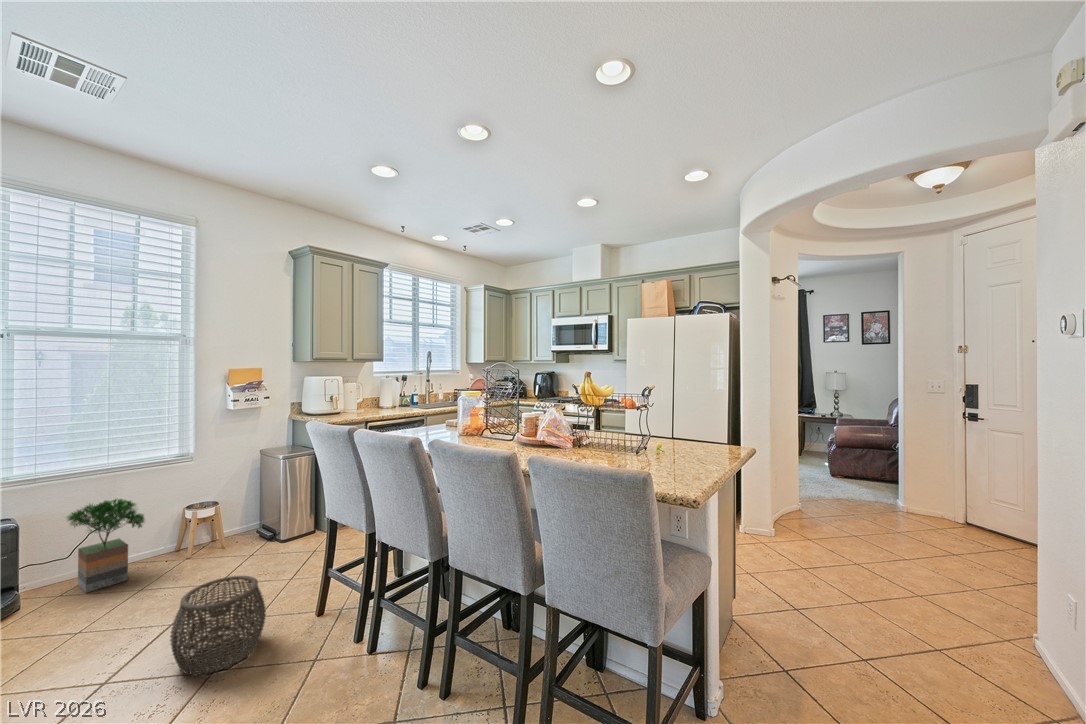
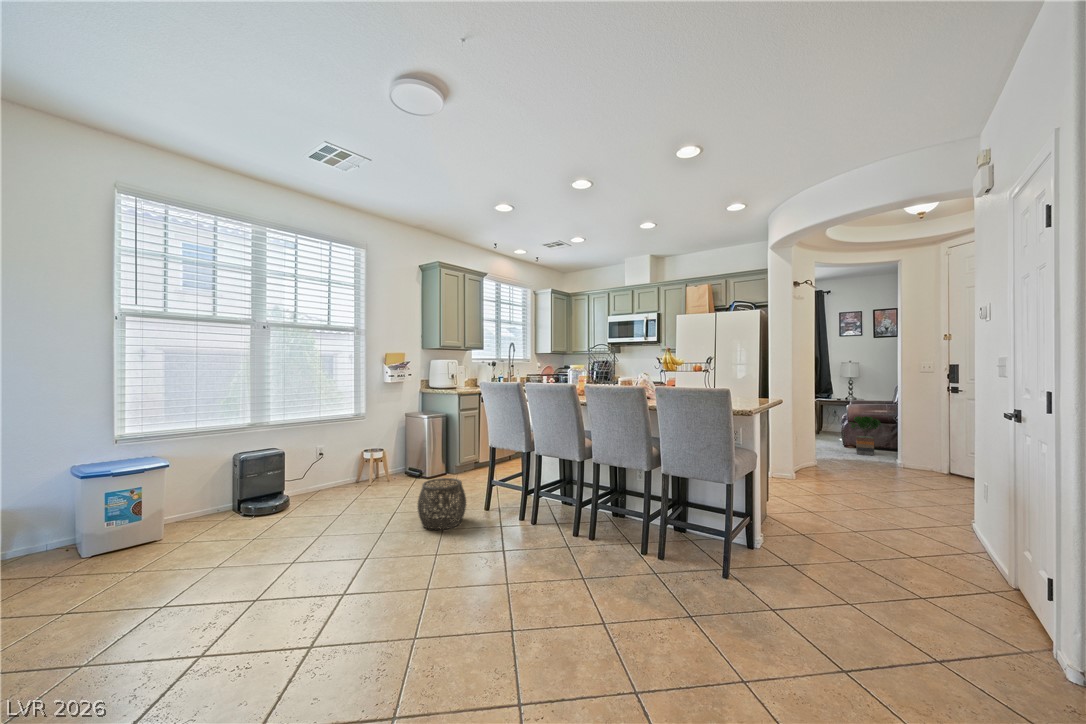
potted tree: present [67,499,144,593] -> present [850,416,881,455]

